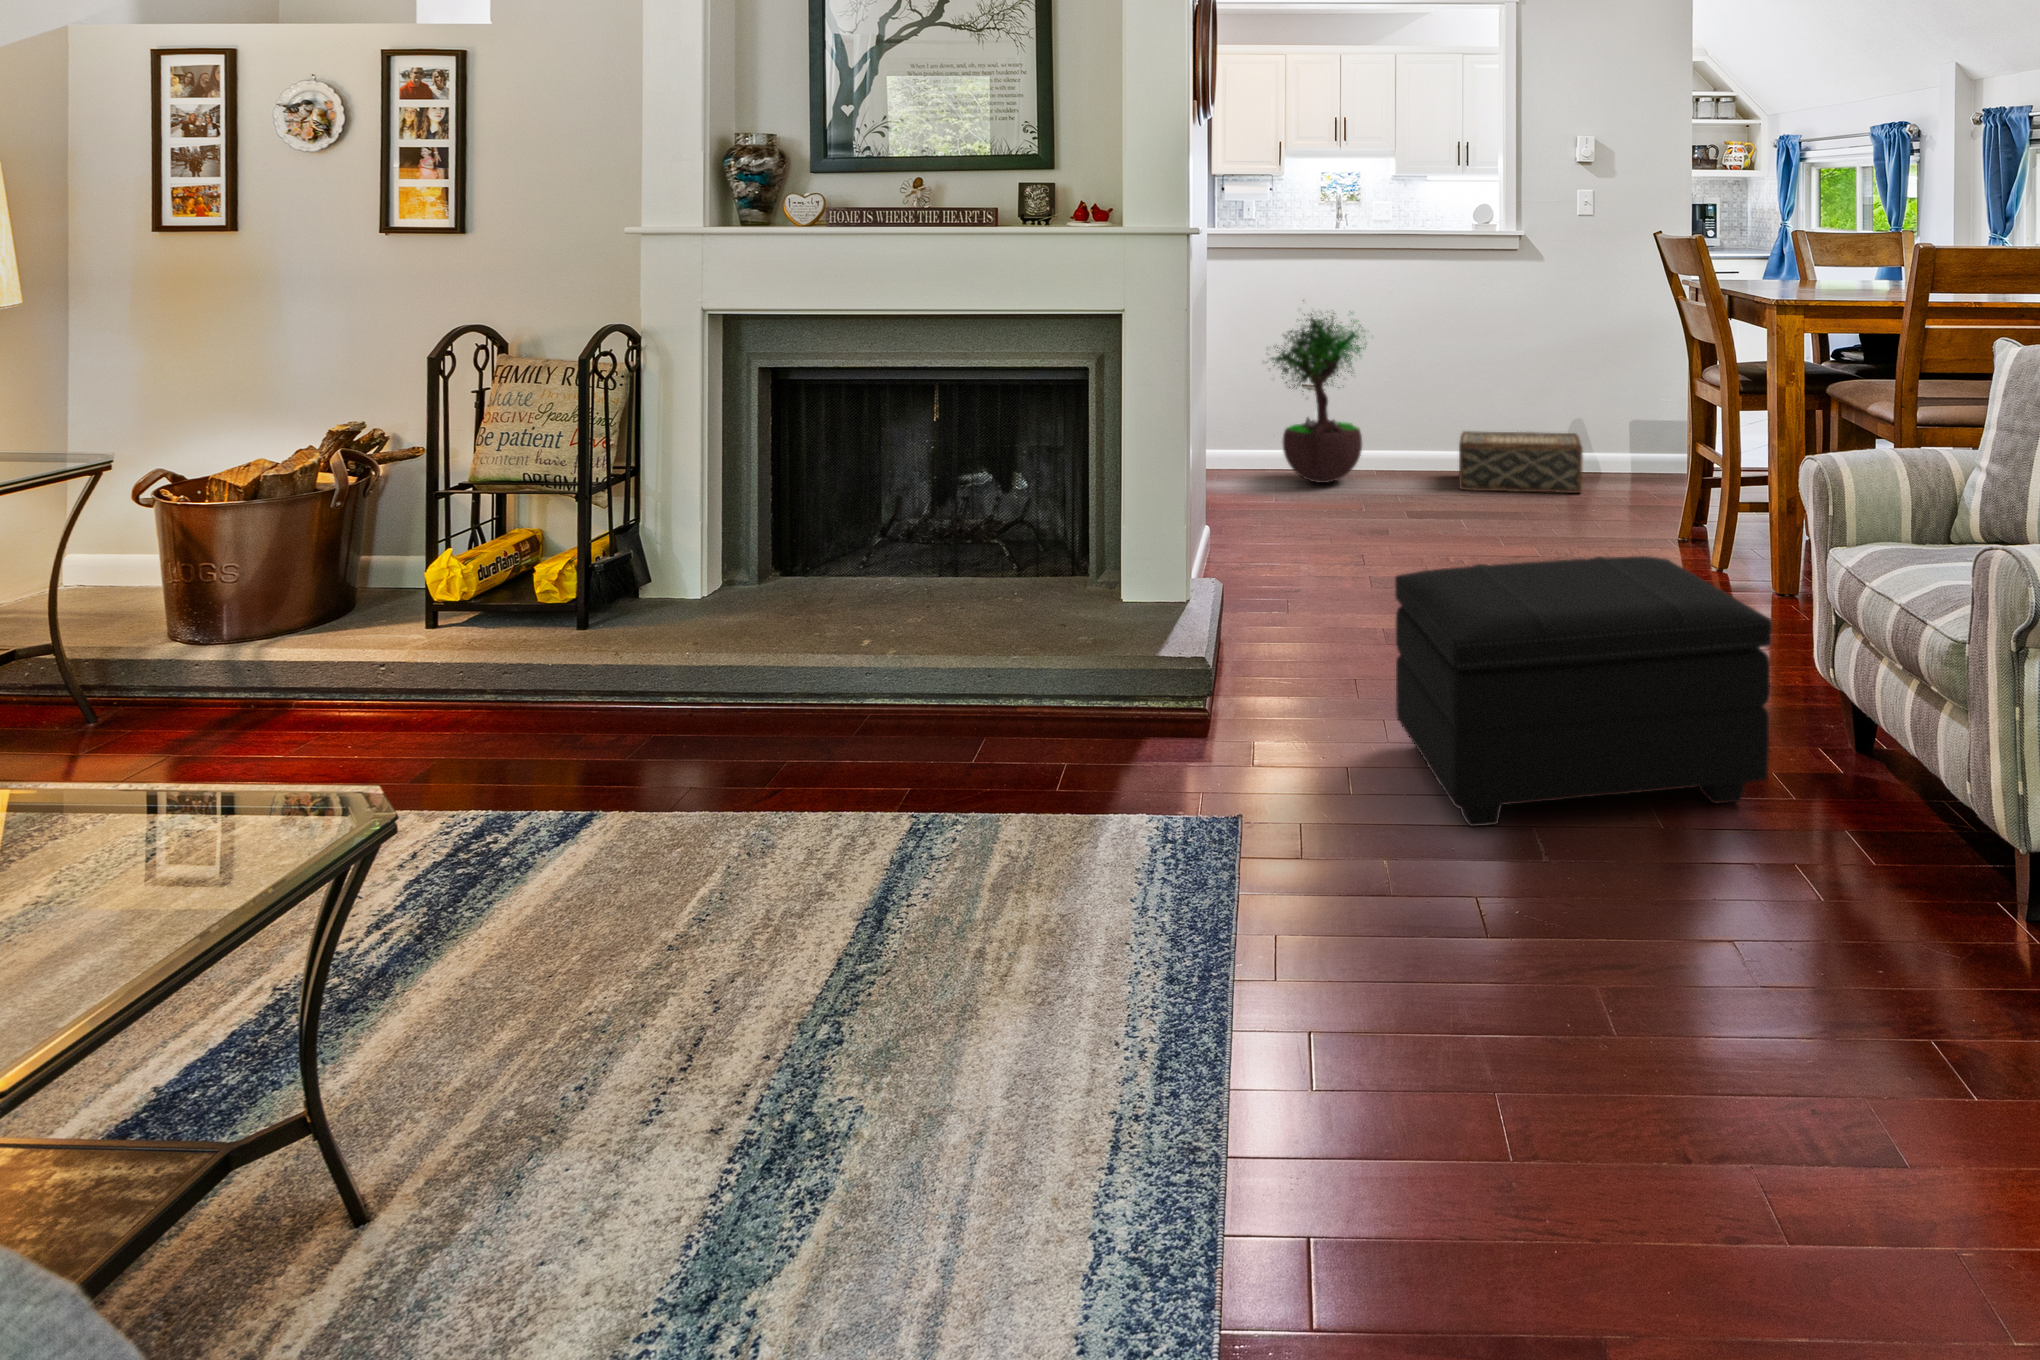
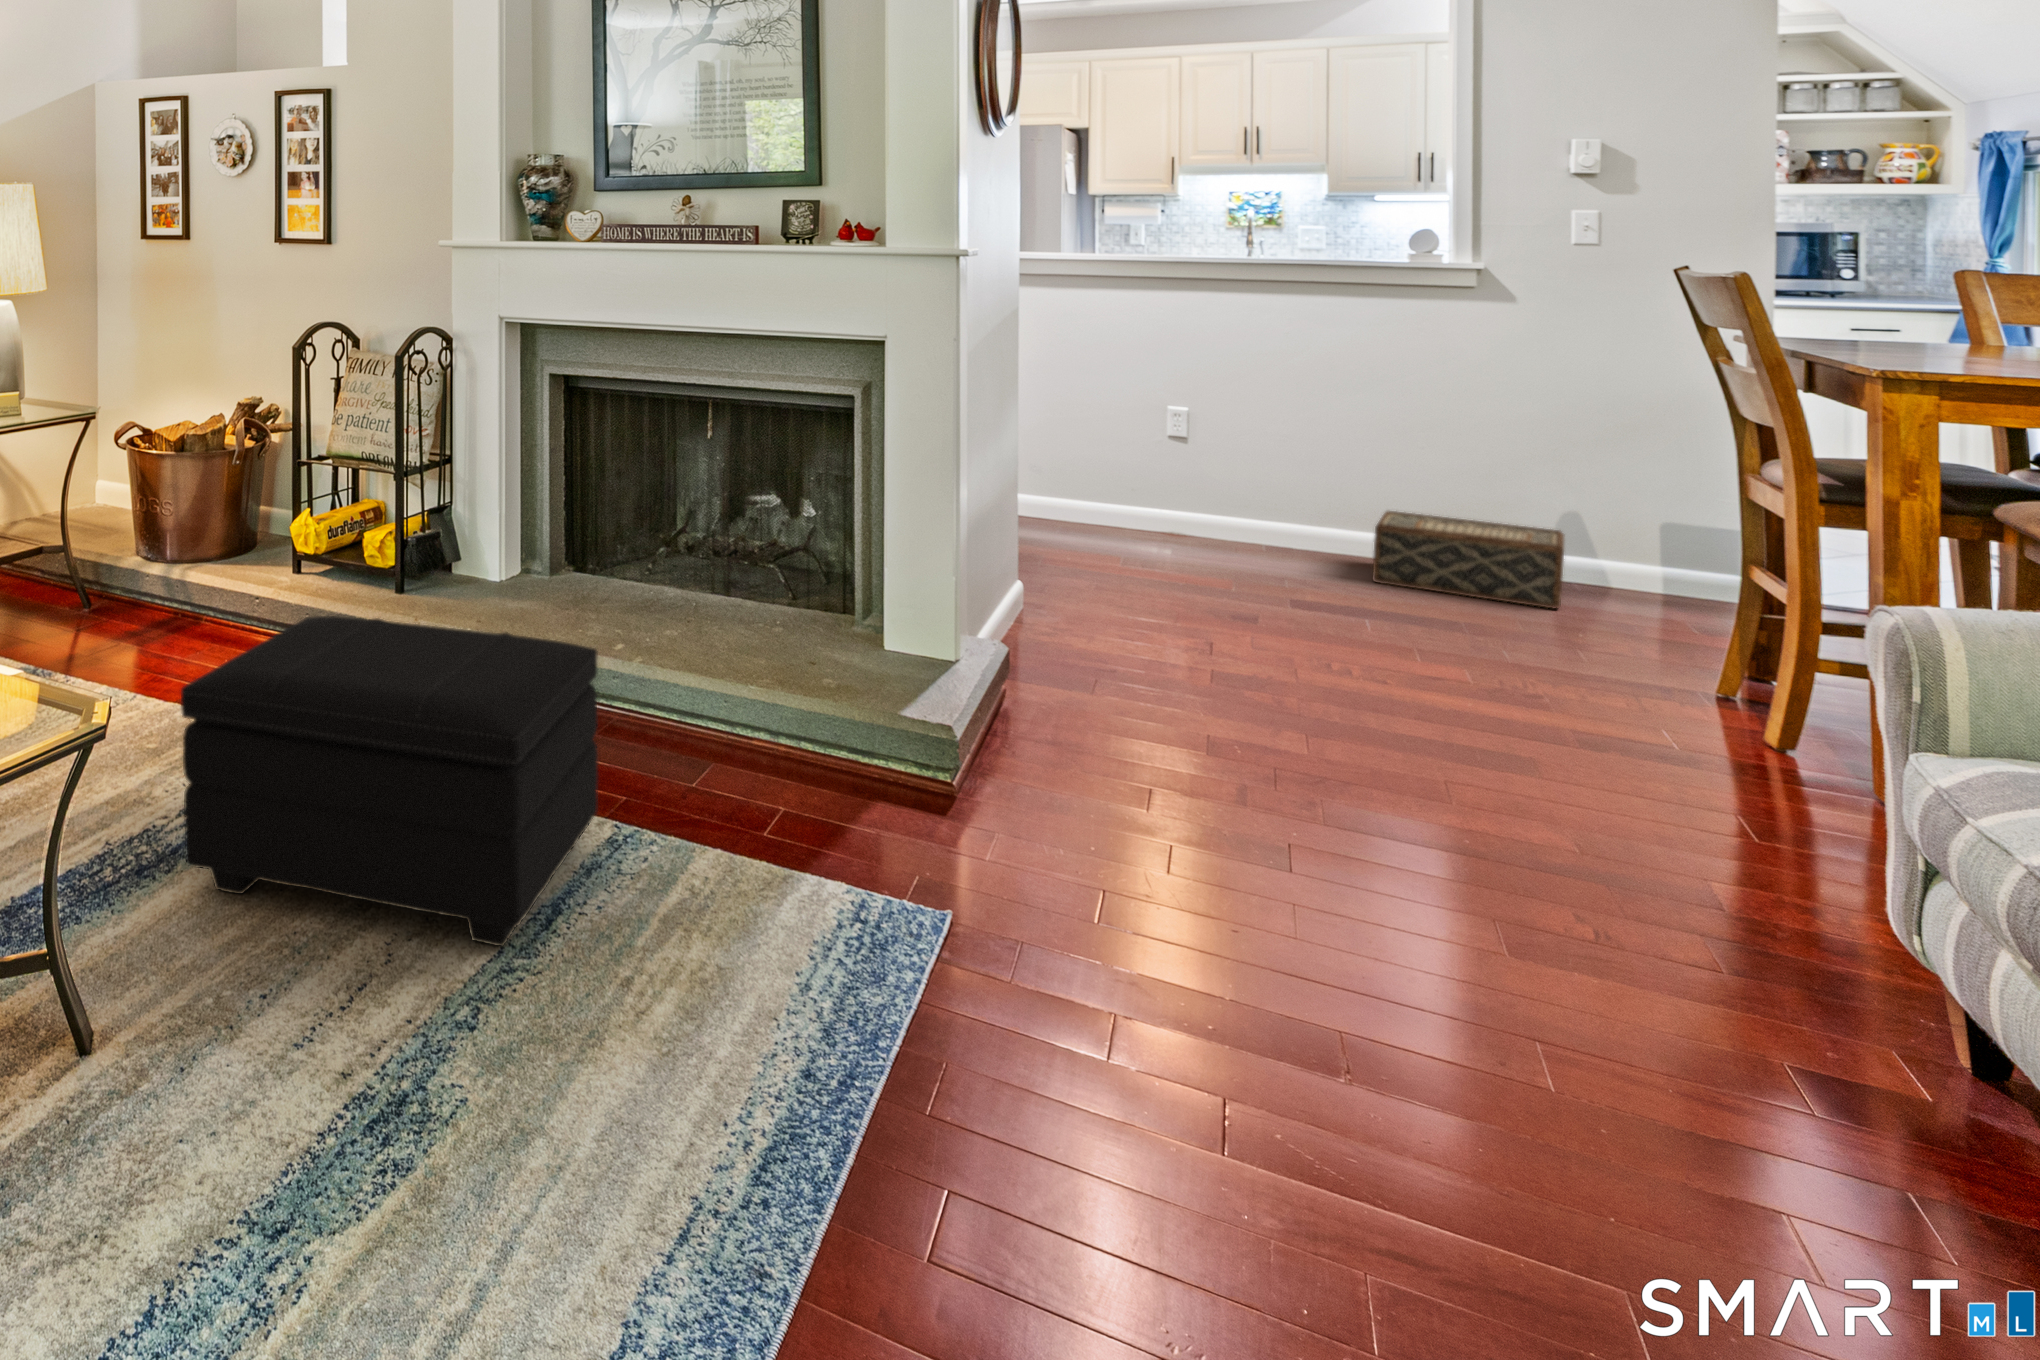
potted tree: present [1266,300,1366,483] -> none [1117,336,1263,551]
footstool: present [1395,556,1772,827] -> present [181,616,598,946]

